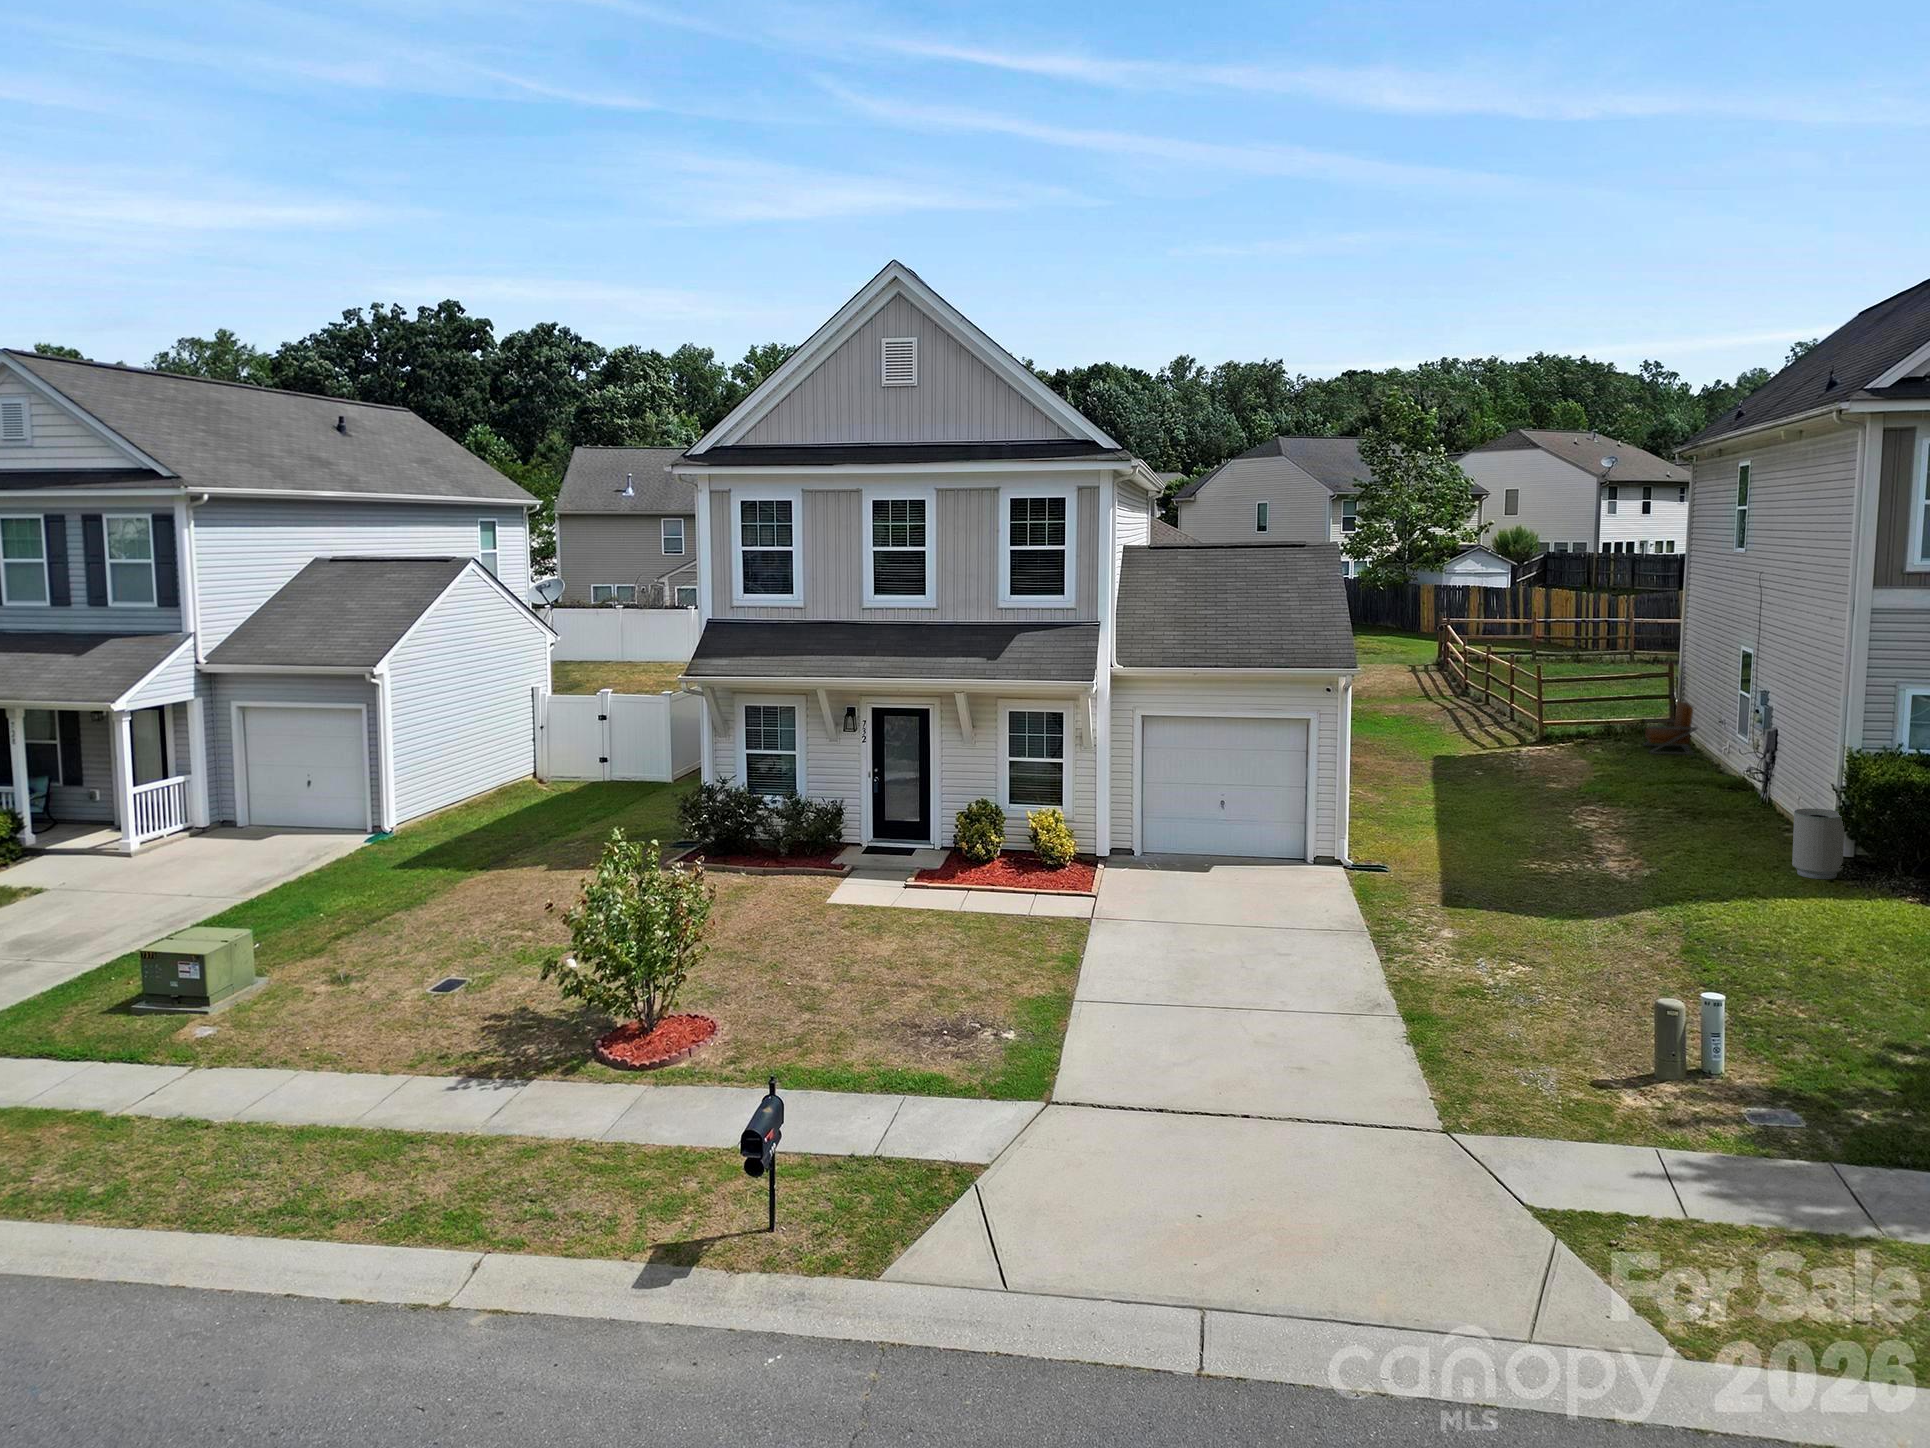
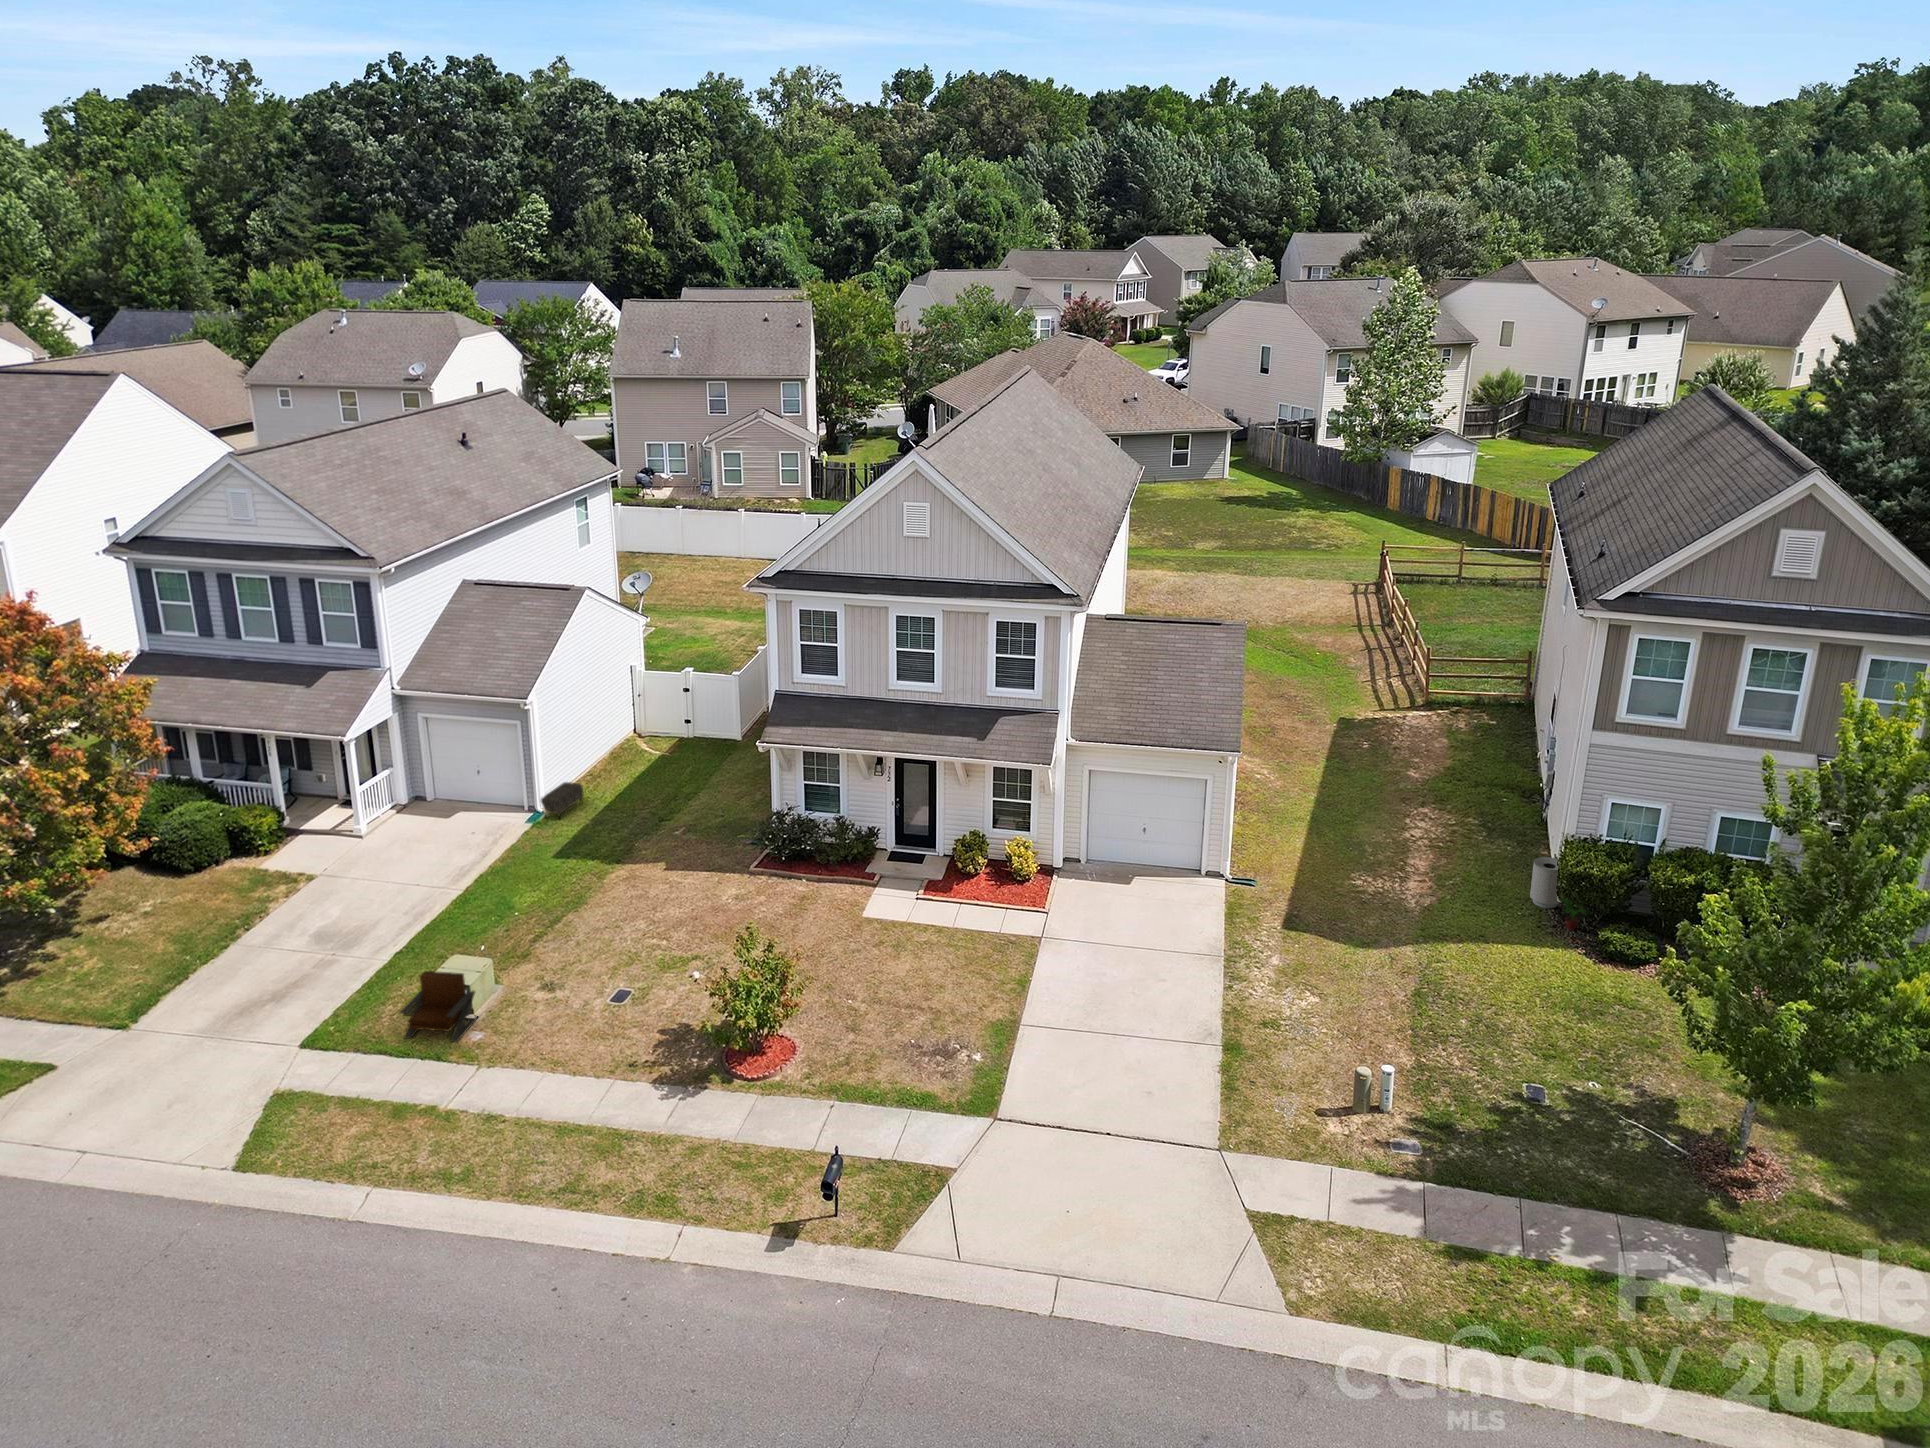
lounge chair: present [1643,702,1697,755] -> present [400,971,478,1042]
bench: none [384,797,447,839] -> present [541,782,584,818]
potted plant: none [1844,852,1901,897] -> present [1561,899,1587,931]

